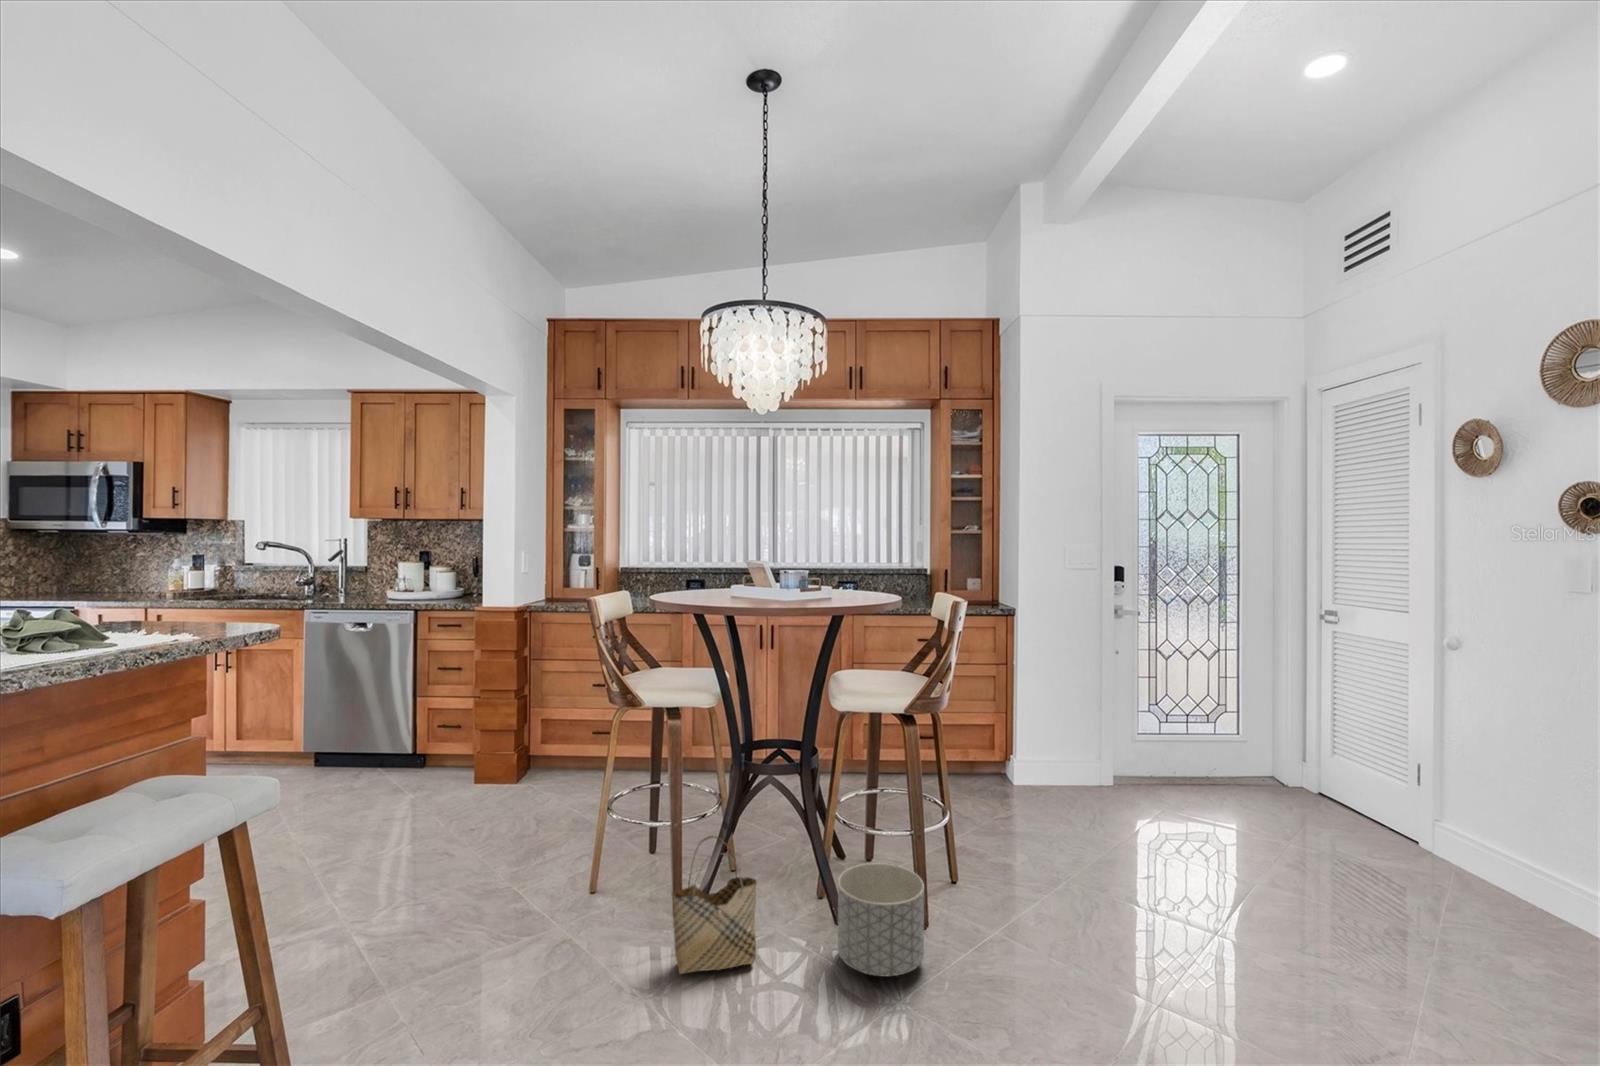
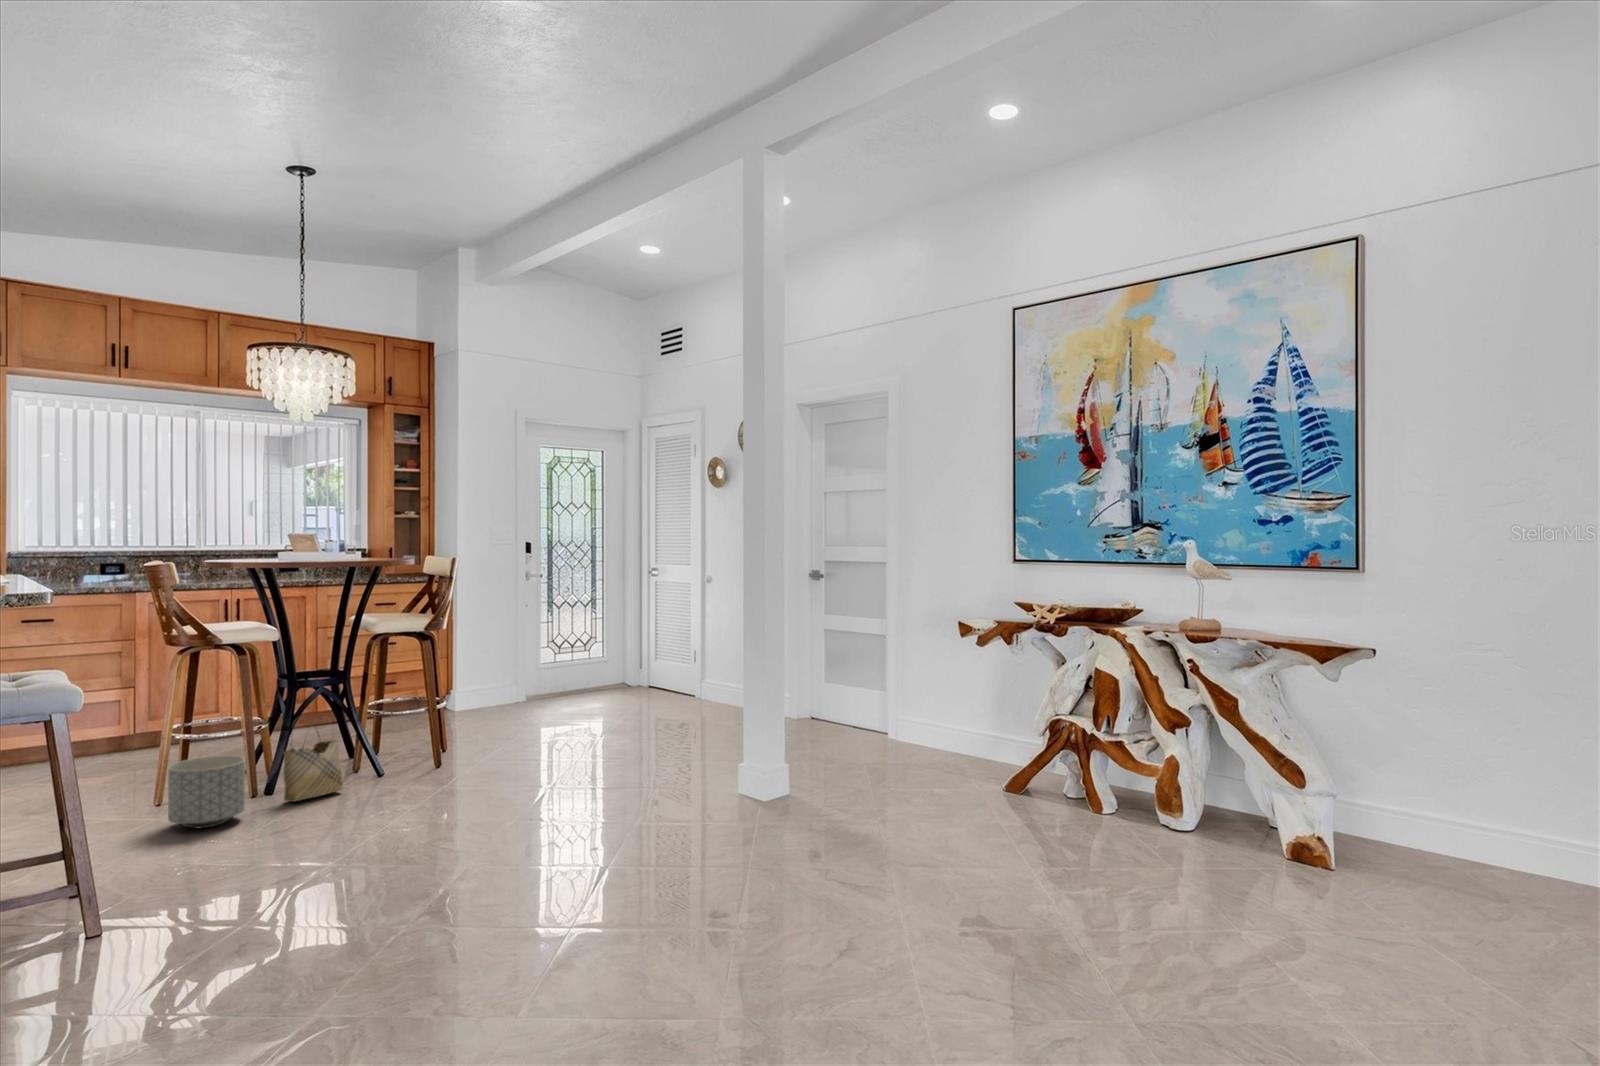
planter: present [838,863,924,976] -> present [168,755,245,828]

